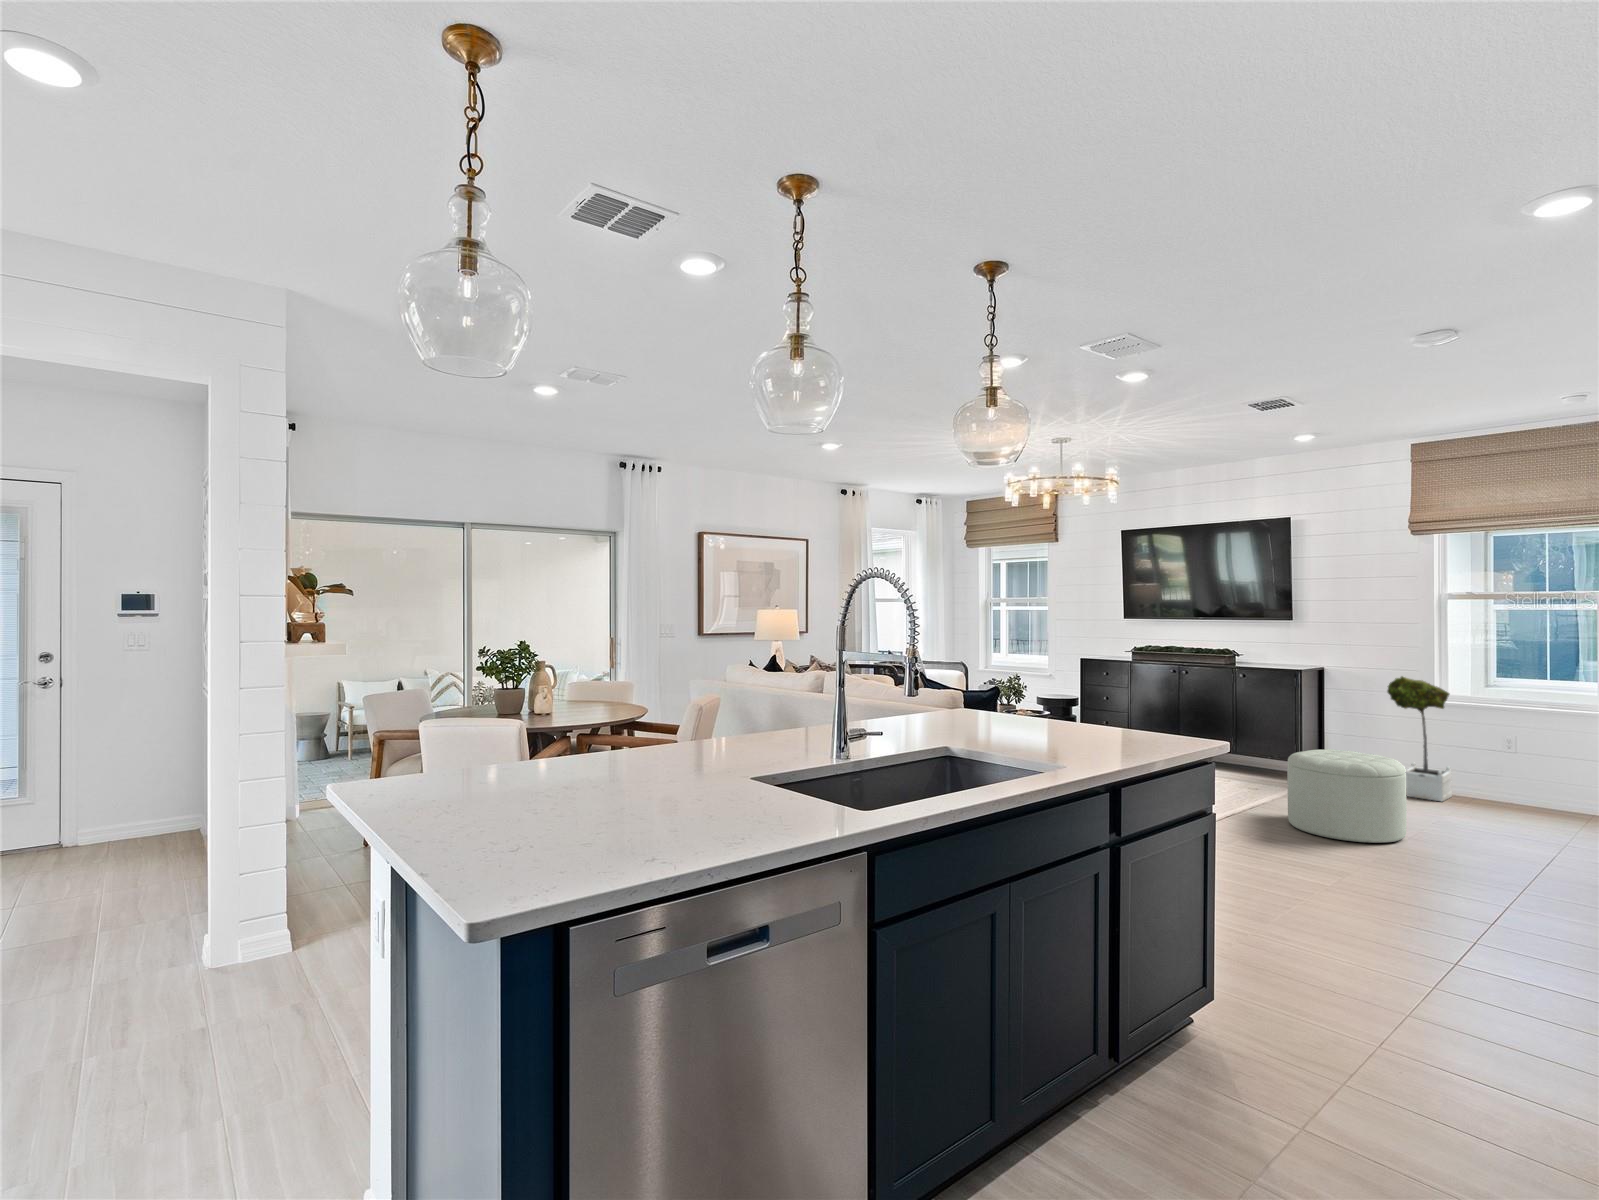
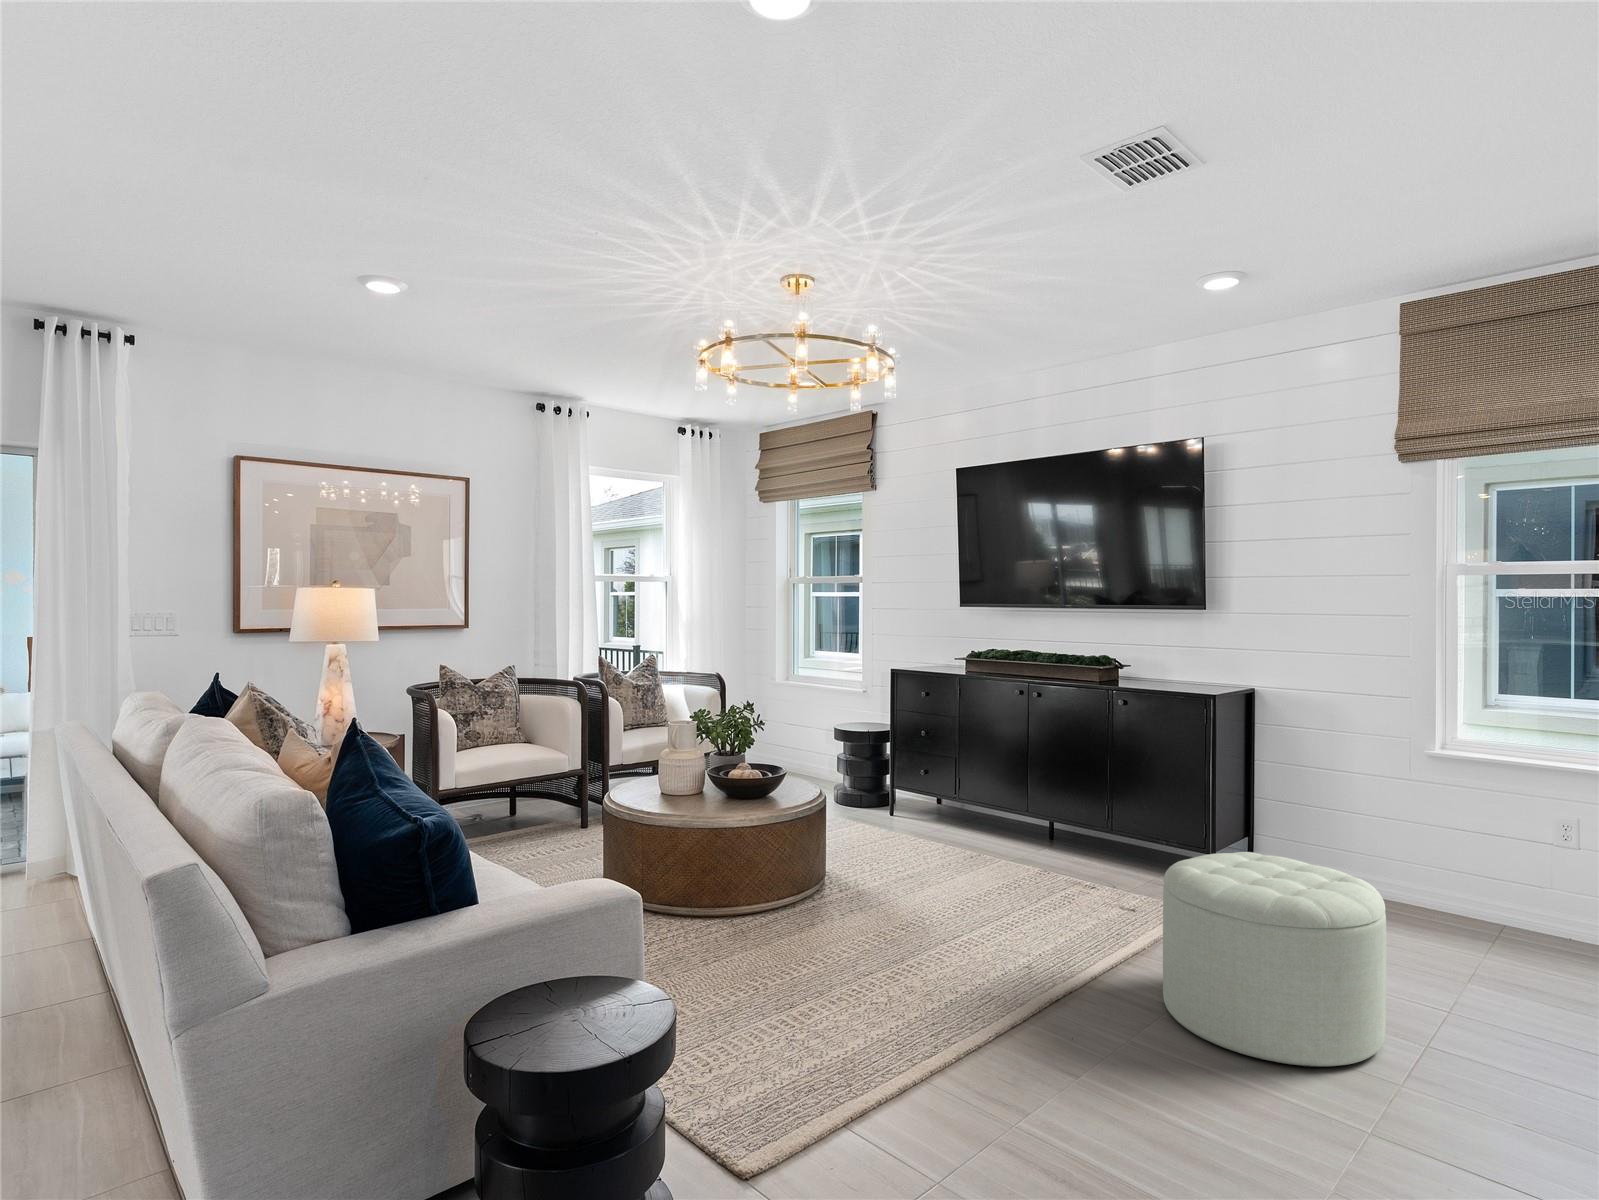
potted tree: present [1387,676,1452,802] -> none [1354,706,1461,933]

